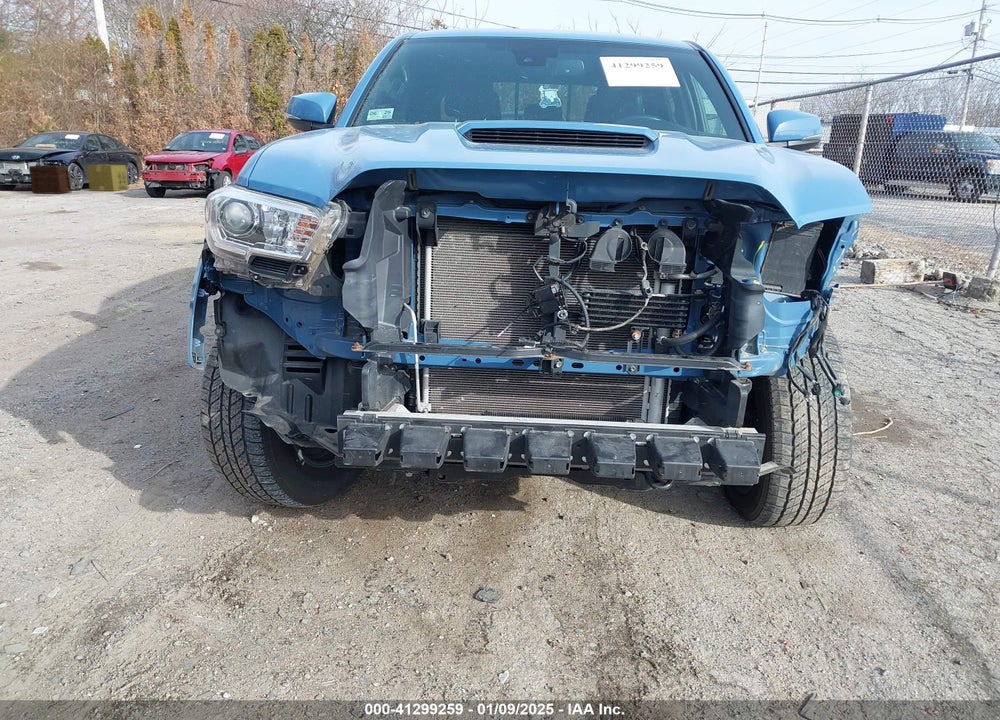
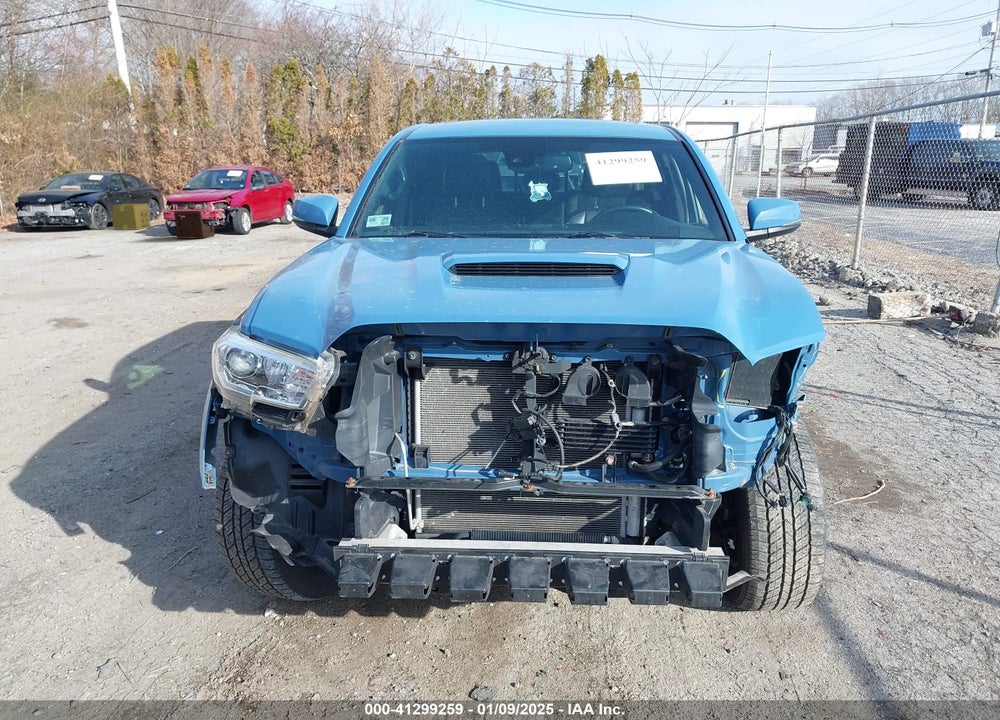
wooden crate: present [29,165,72,194] -> present [174,209,214,239]

